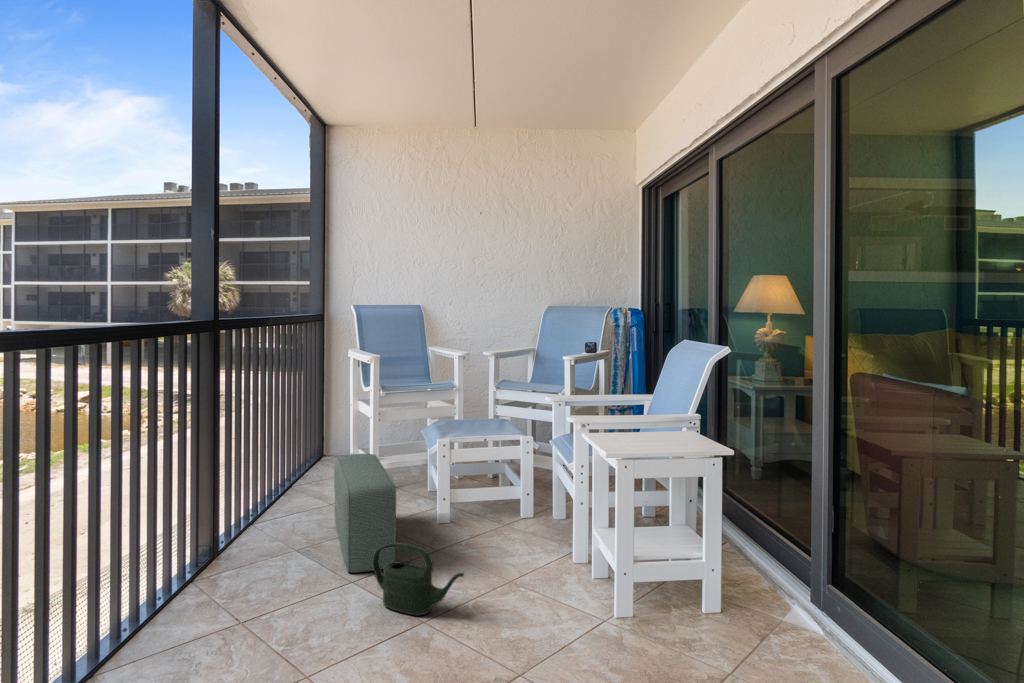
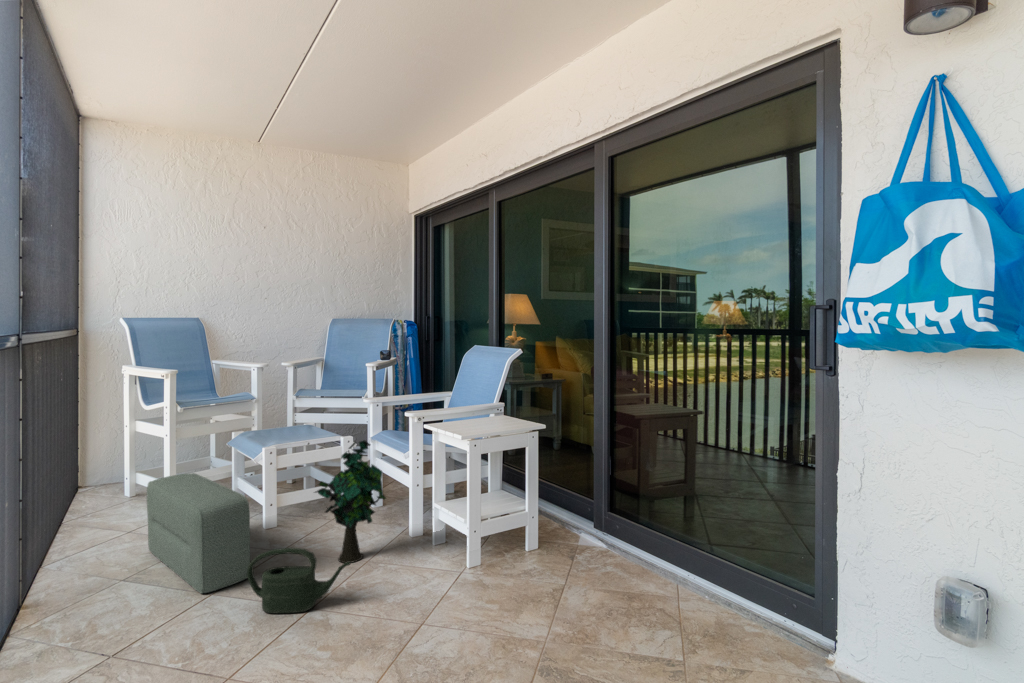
decorative plant: none [456,440,535,576] -> present [316,440,386,563]

